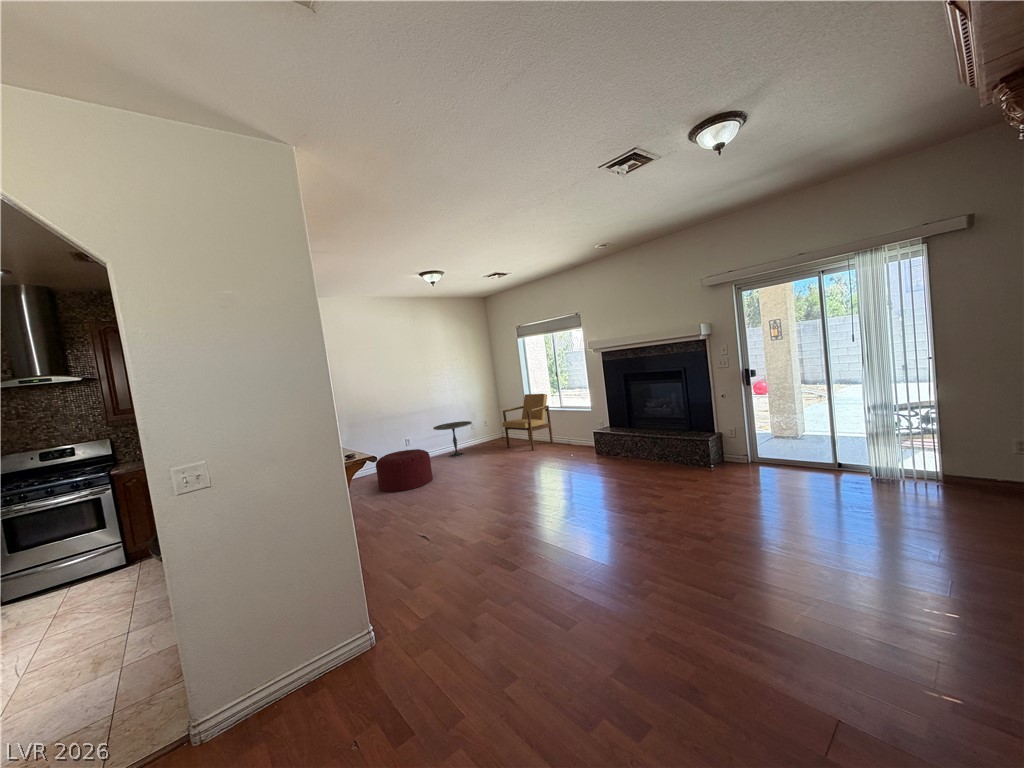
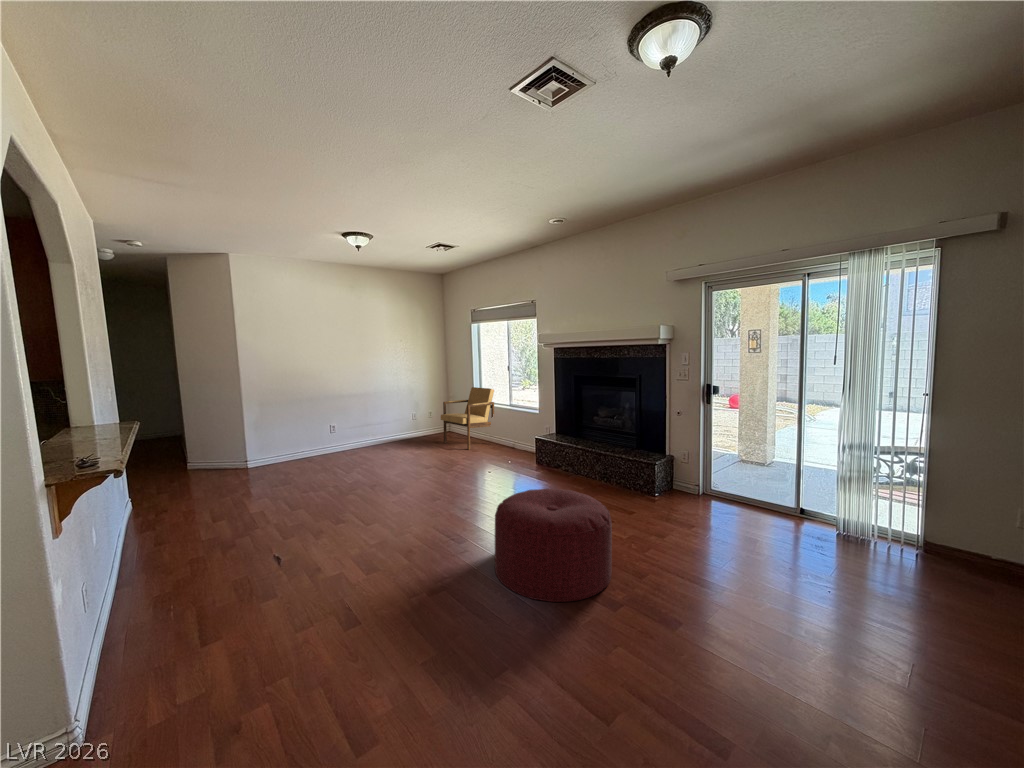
side table: present [433,421,472,457] -> none [361,408,407,447]
ottoman: present [376,449,433,492] -> present [495,489,612,602]

